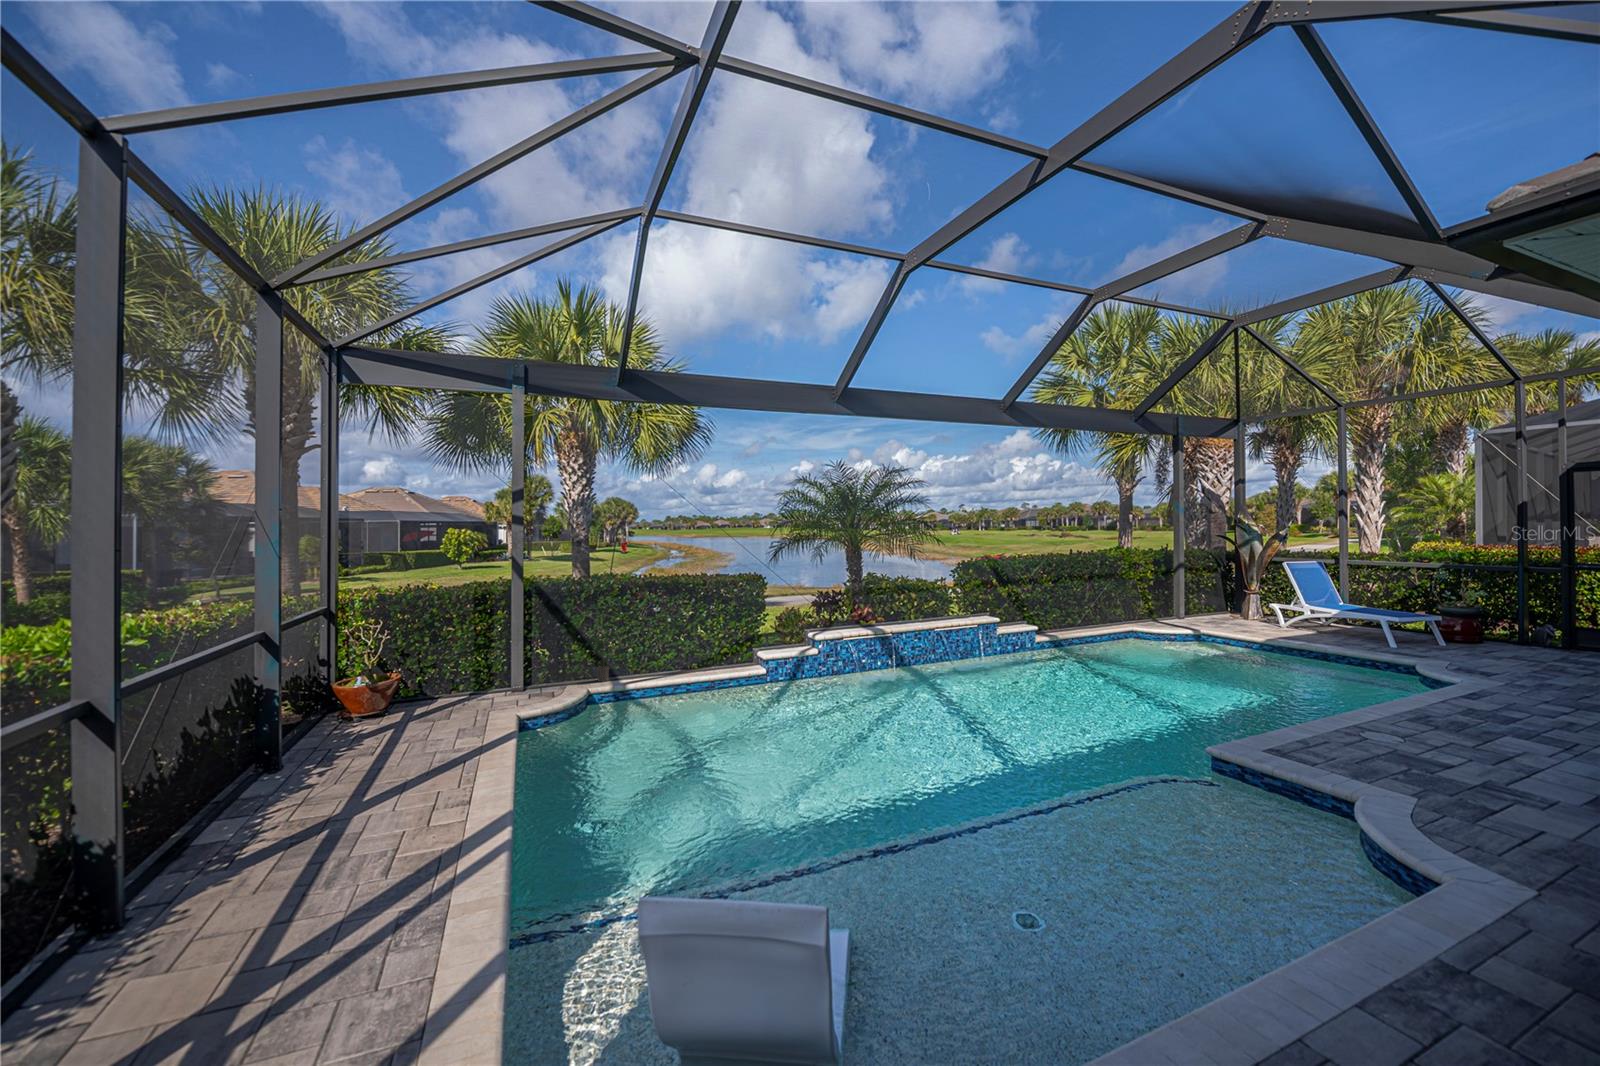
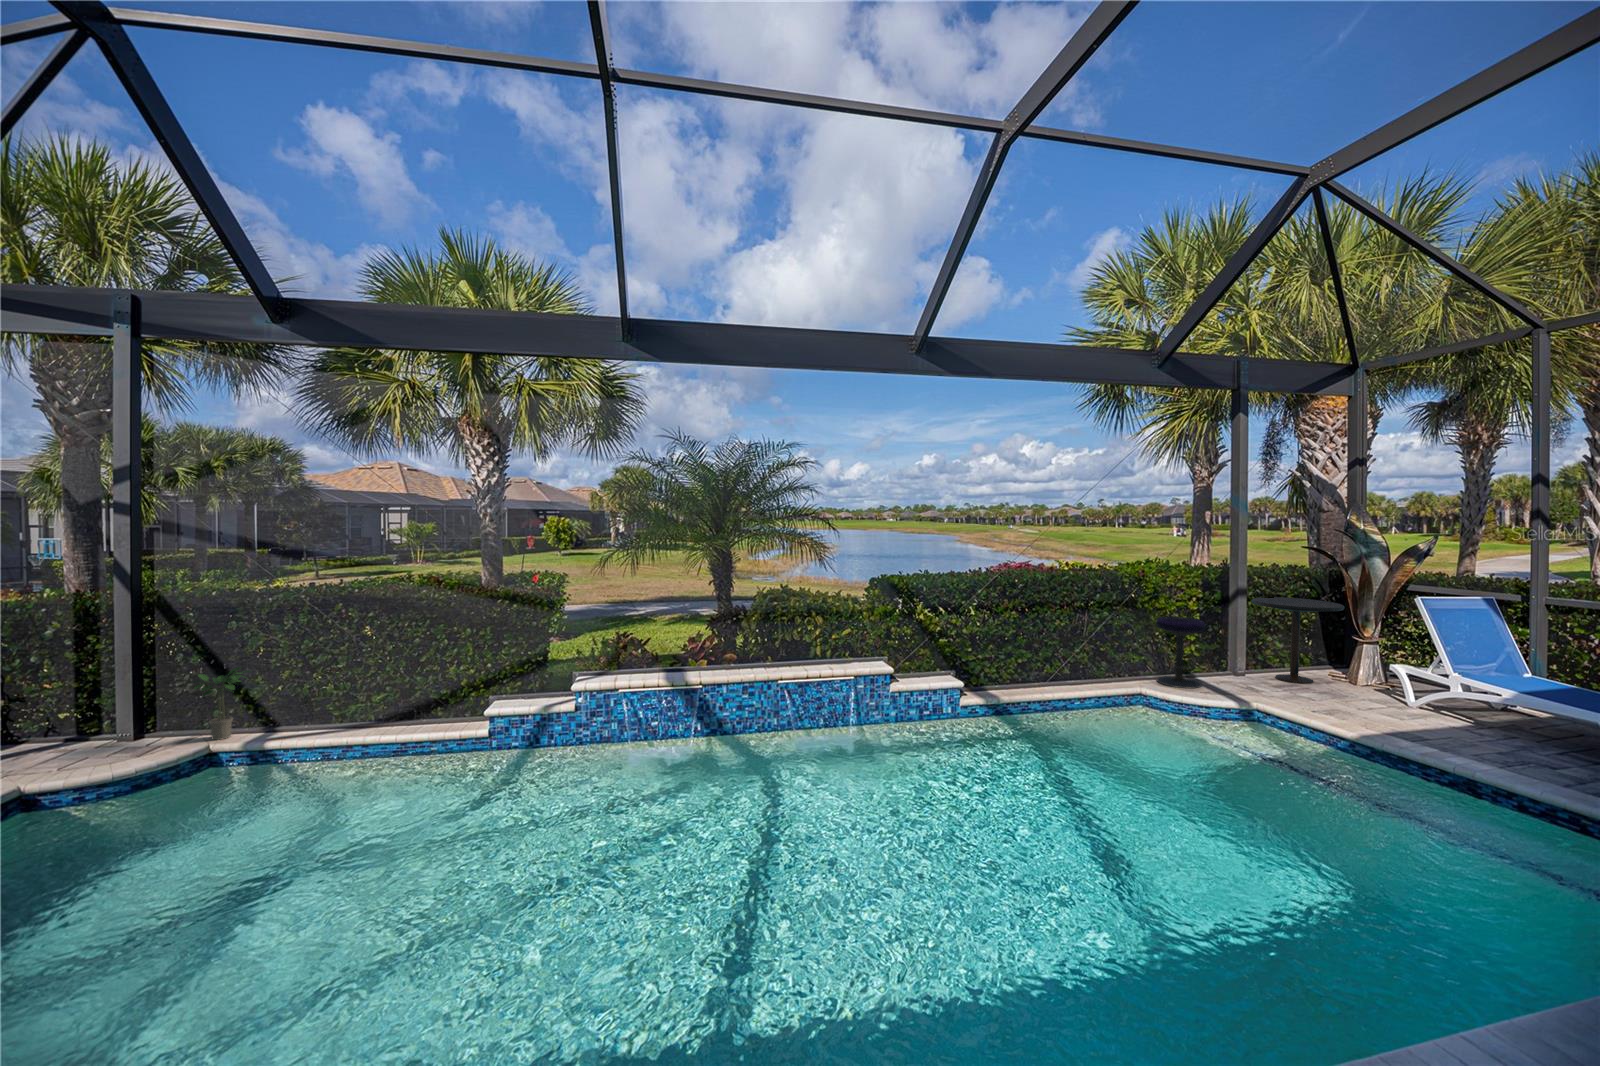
pedestal table: none [1188,568,1243,621] -> present [1252,597,1345,684]
stool: none [1138,582,1169,626] -> present [1156,617,1205,689]

